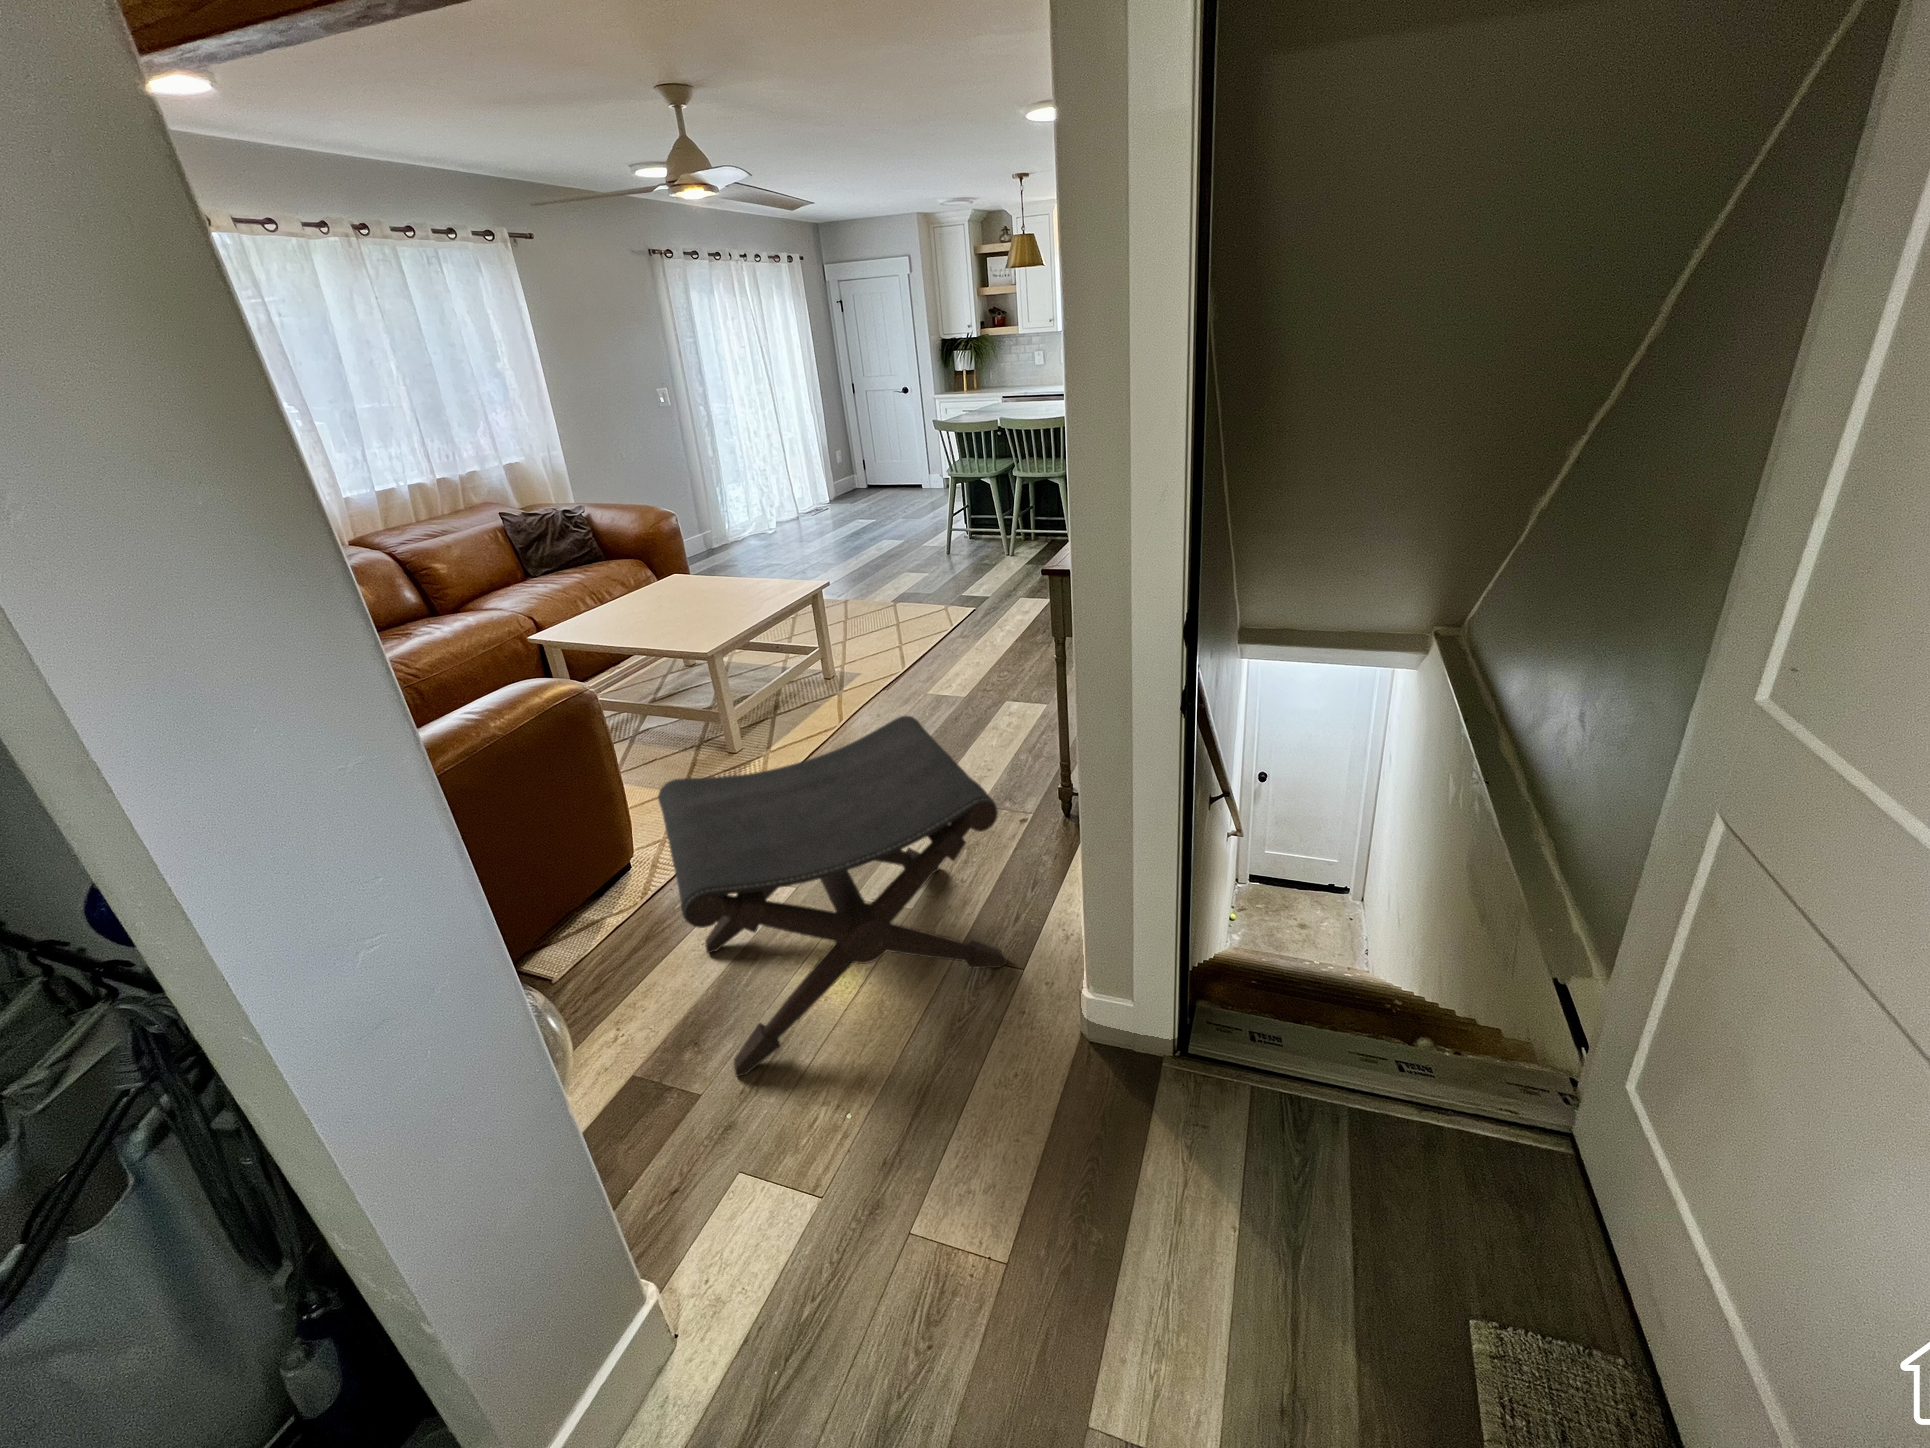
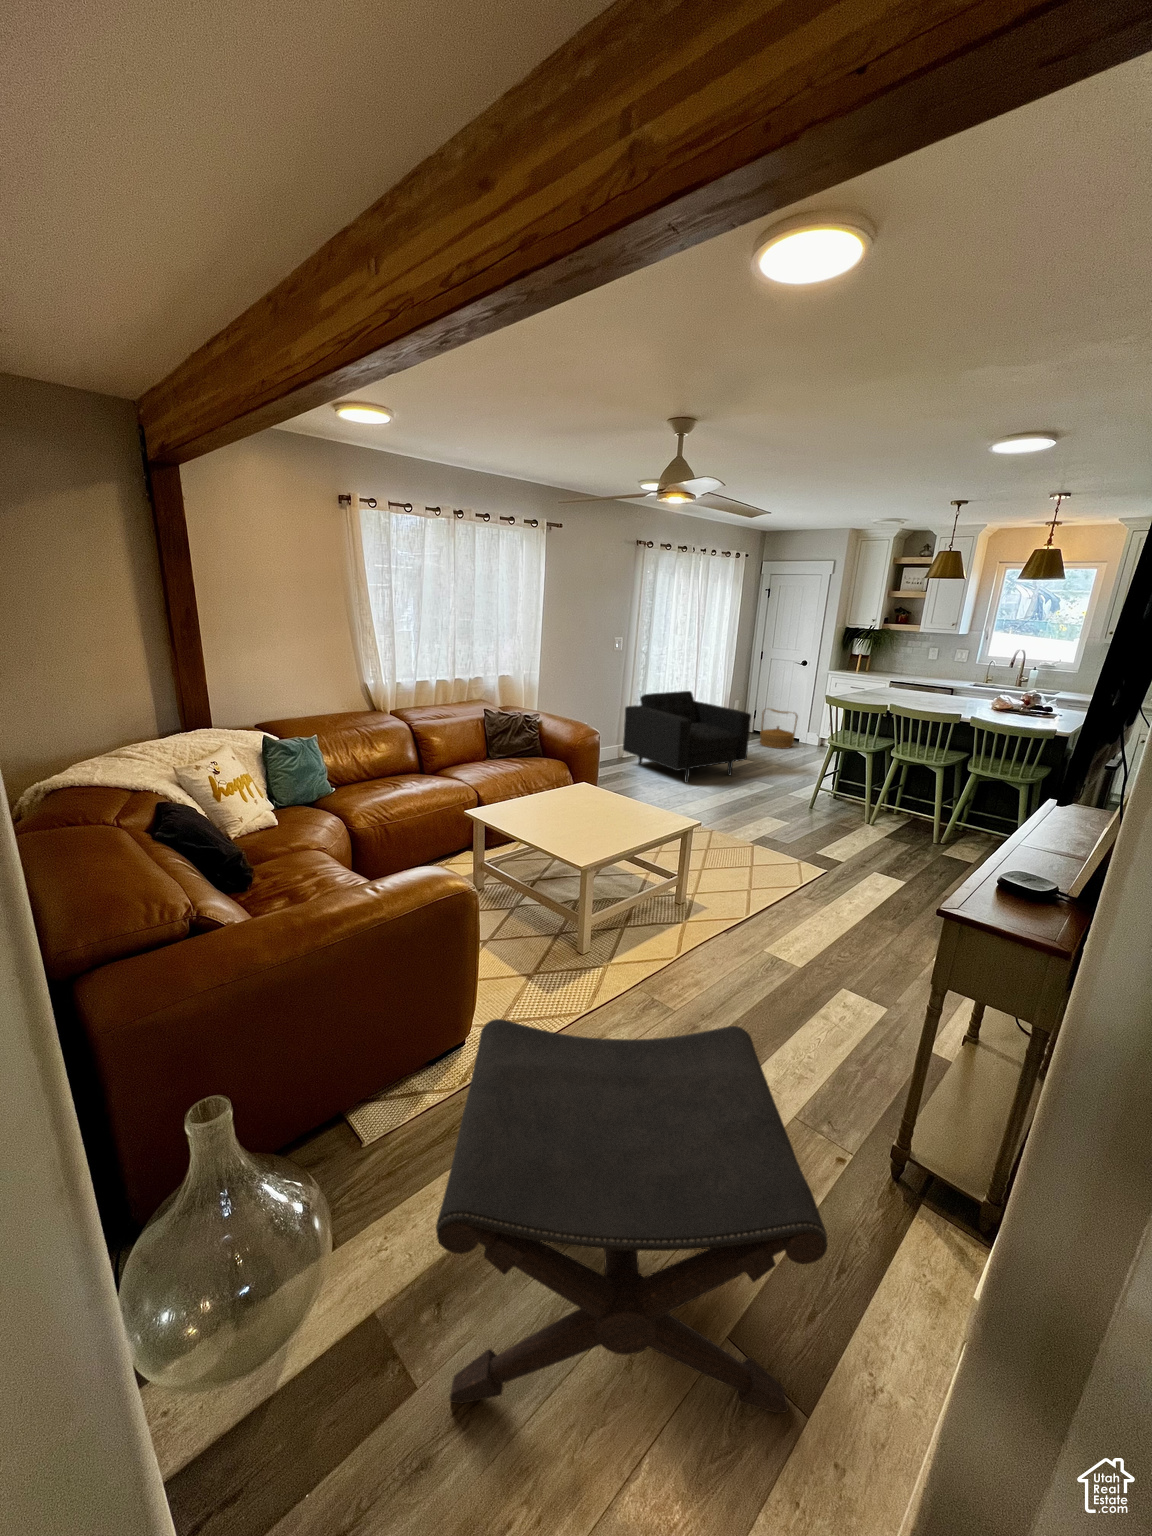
armchair: none [695,446,866,561] -> present [623,691,751,783]
woven basket: none [871,453,916,502] -> present [760,709,798,749]

